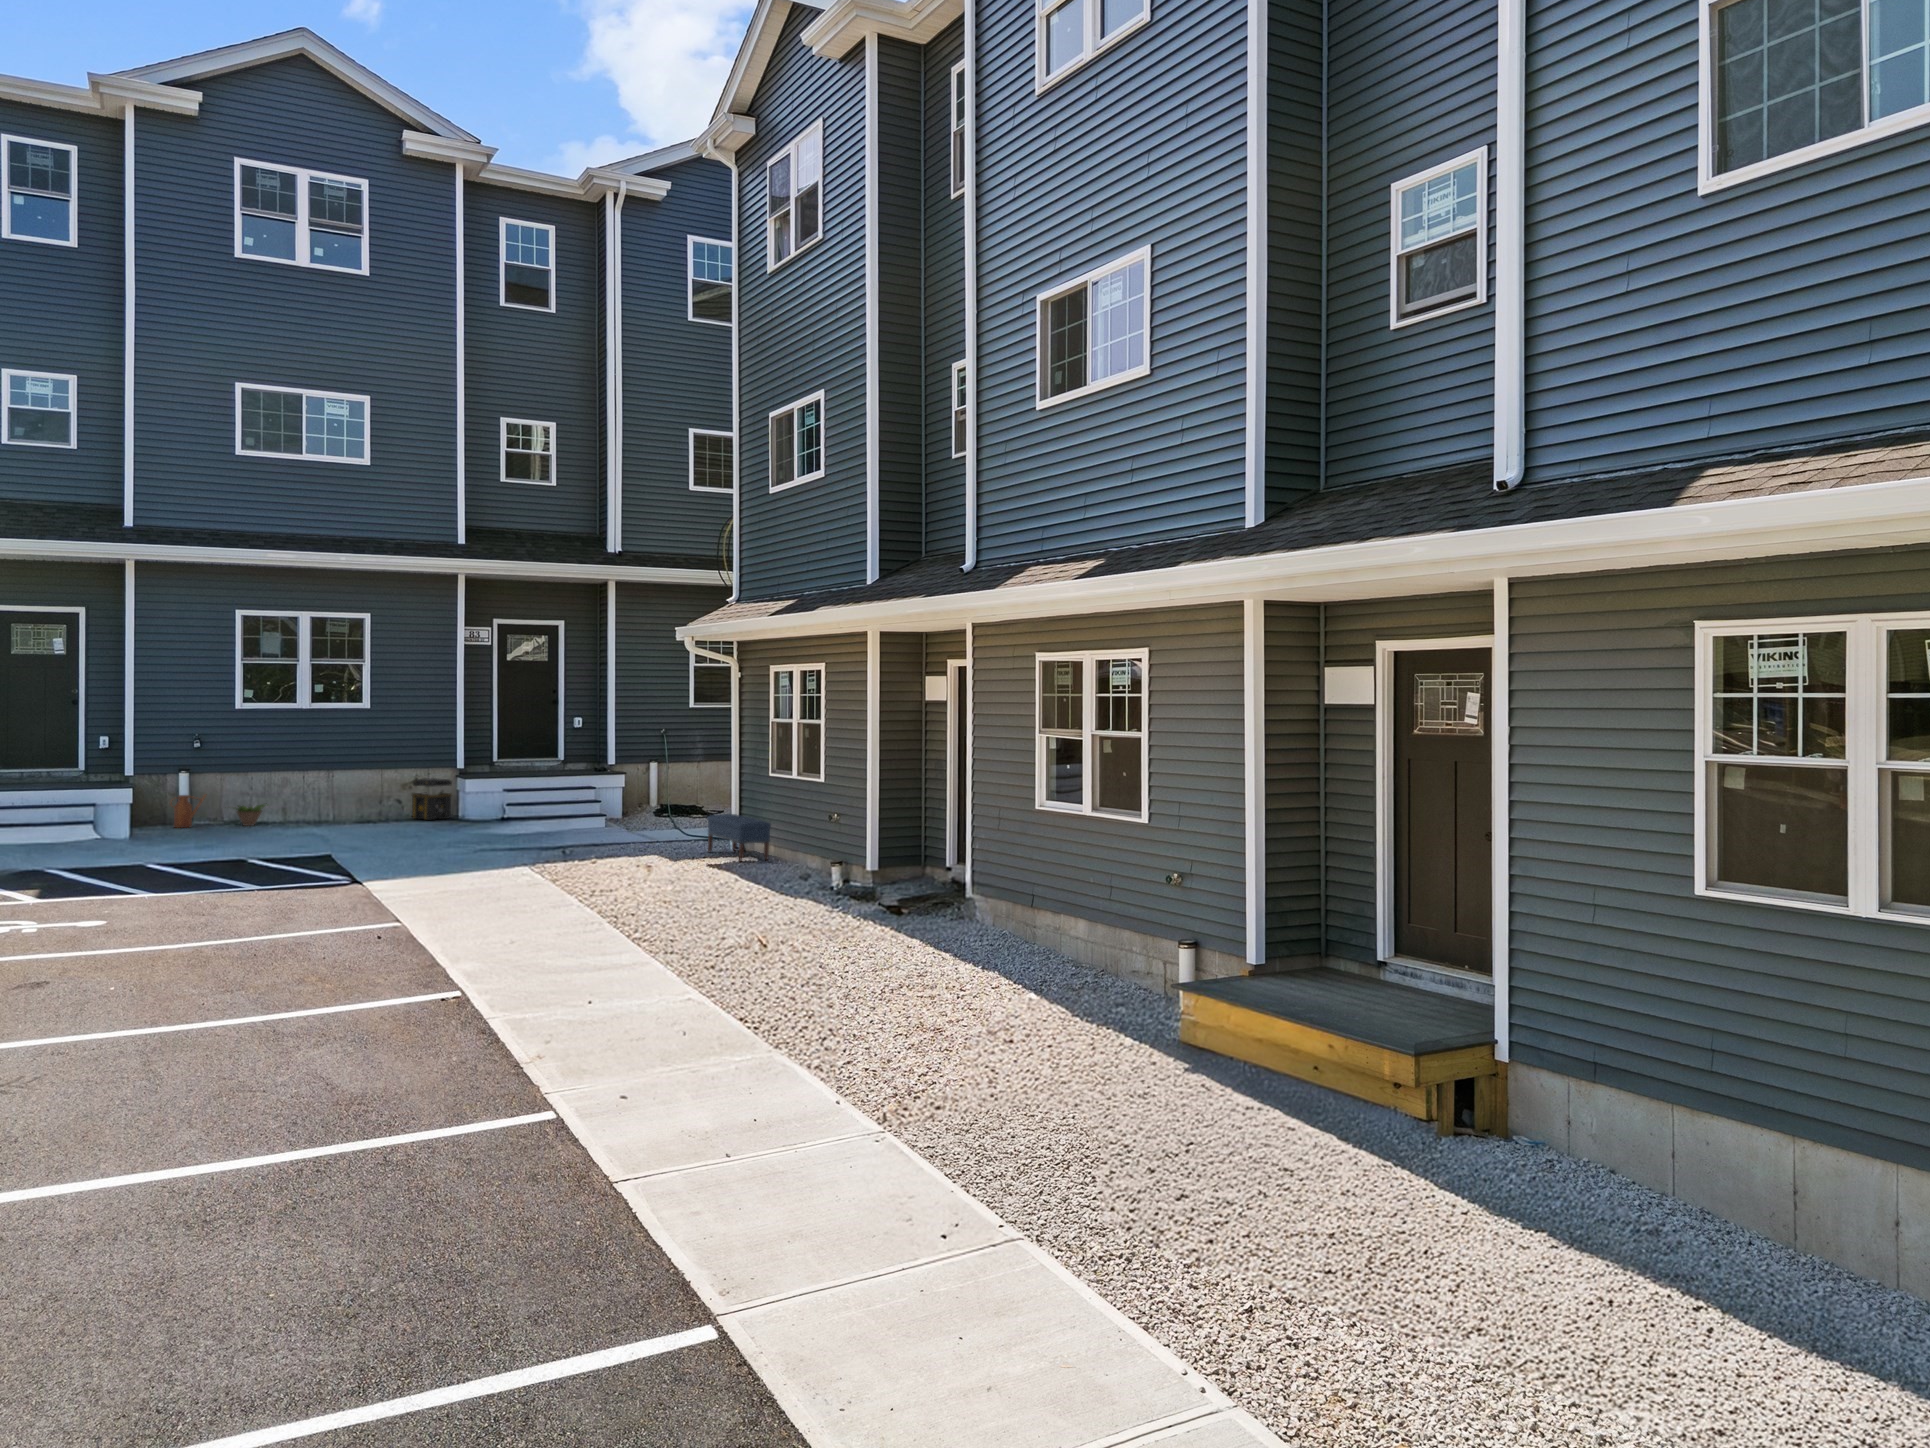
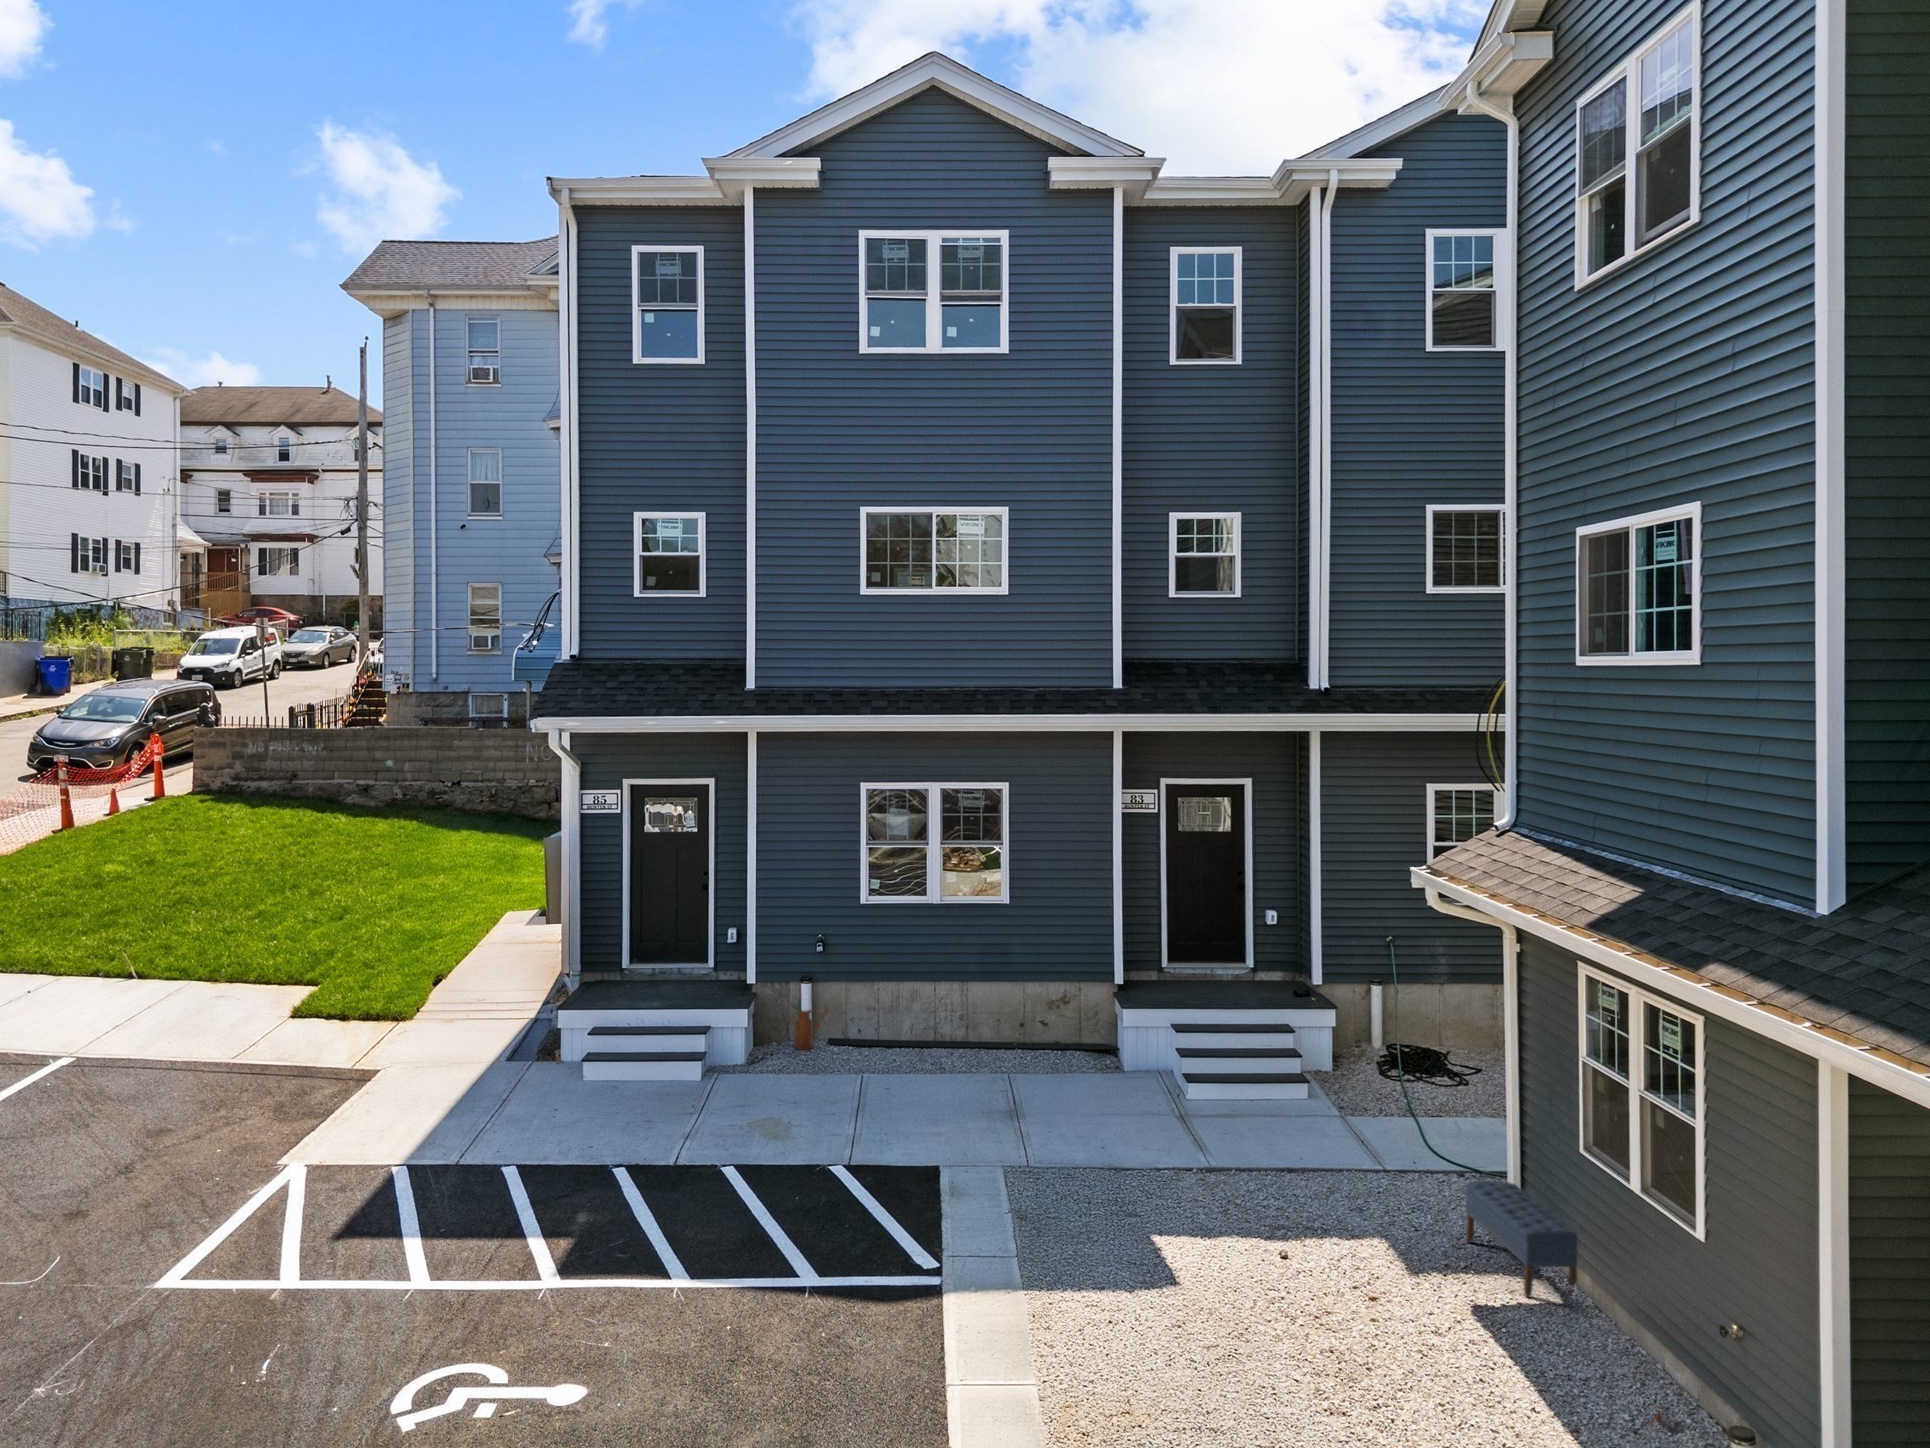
toolbox: present [412,778,452,820] -> none [1053,1000,1102,1061]
decorative plant: present [237,804,265,826] -> none [846,1022,895,1052]

